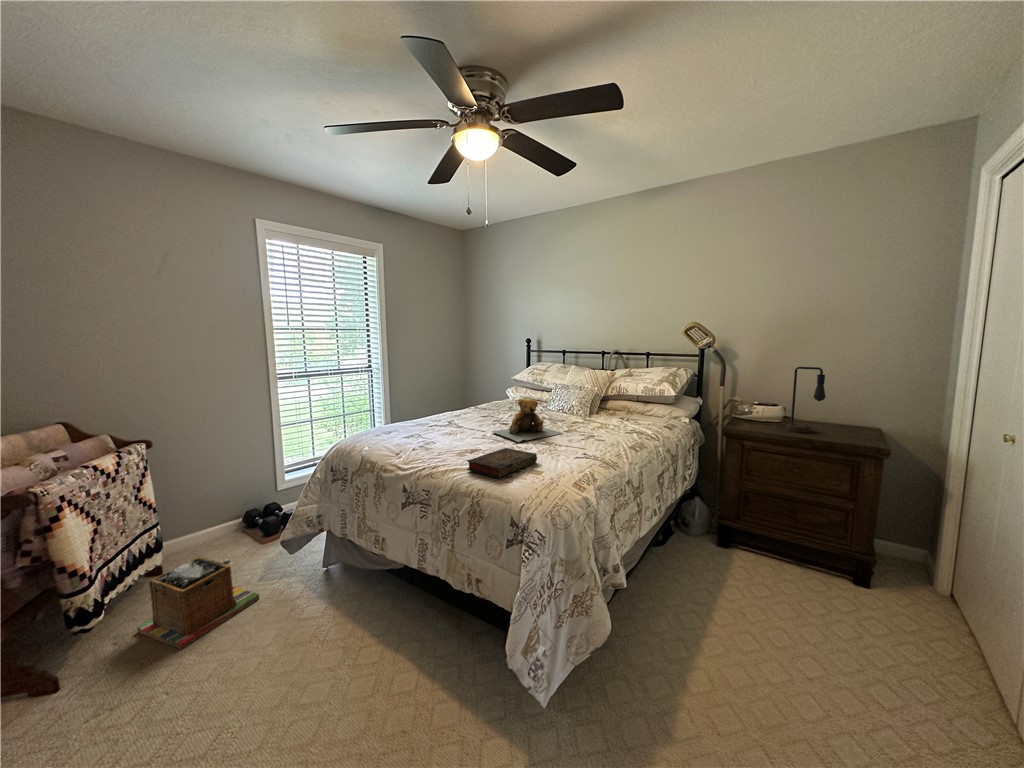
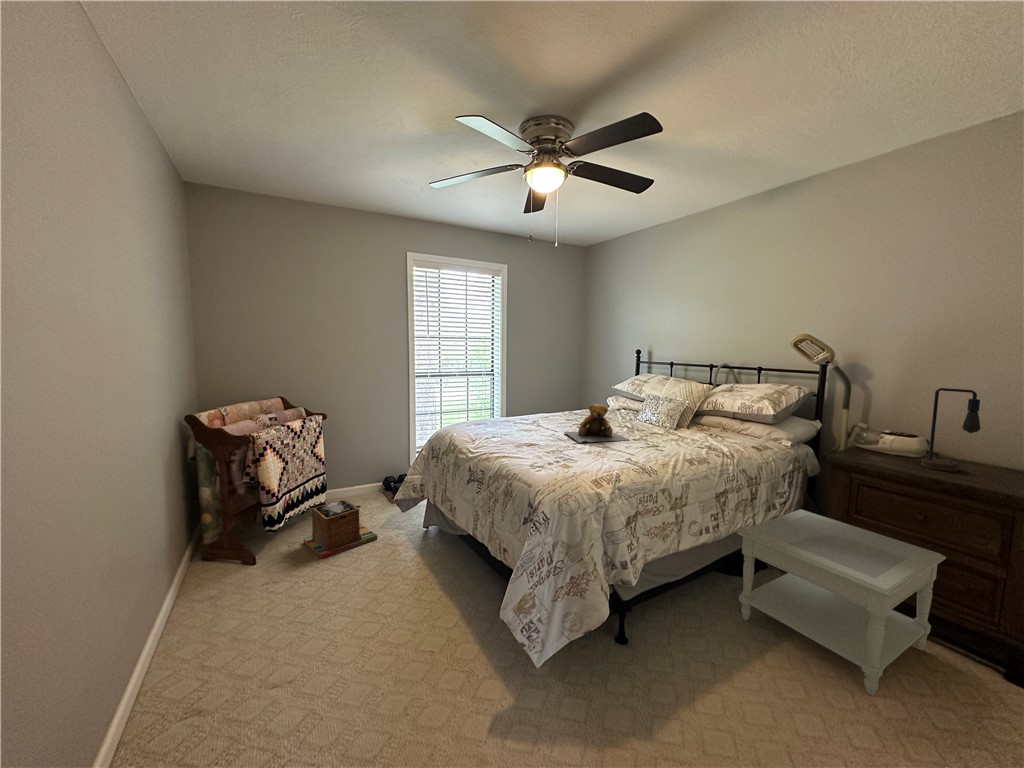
book: present [467,448,537,478] -> none [514,445,580,466]
side table: none [674,478,814,626] -> present [737,509,946,696]

